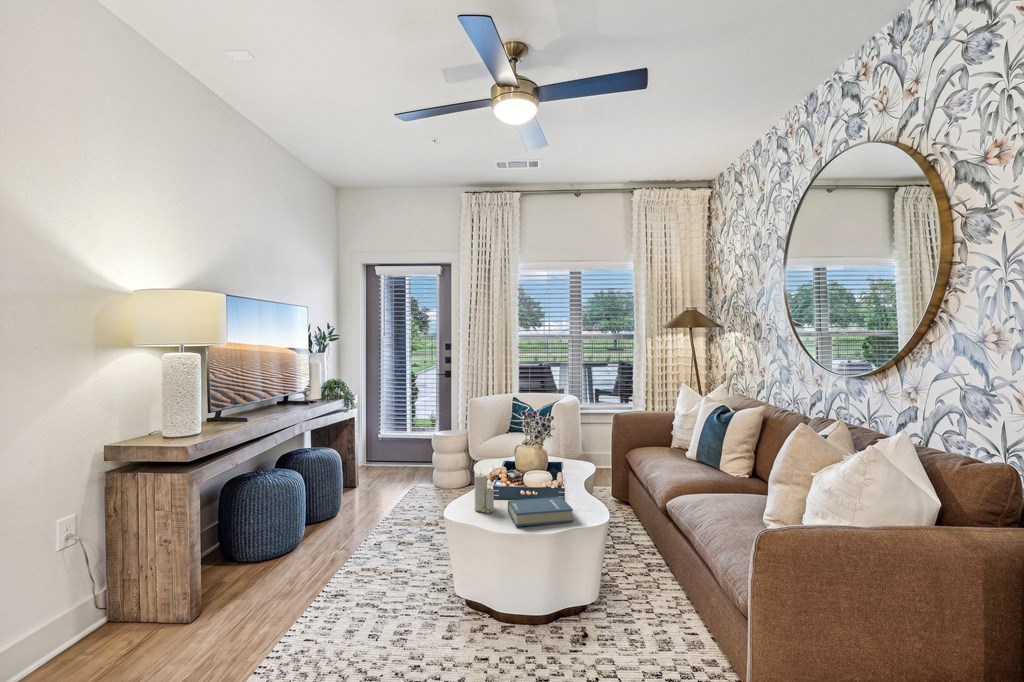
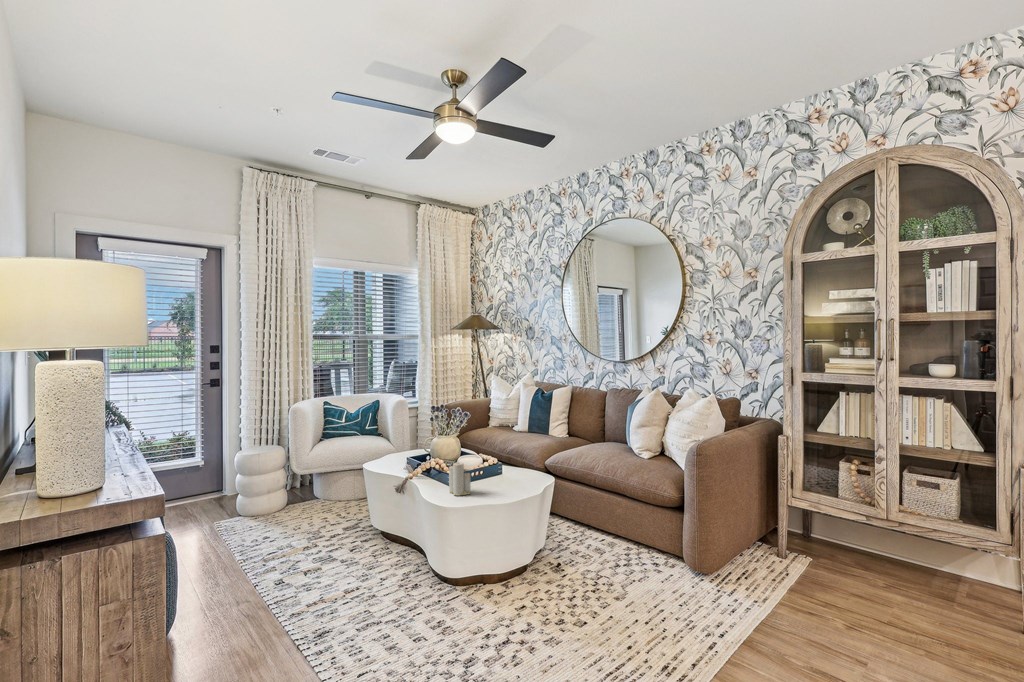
hardback book: present [508,497,573,527] -> none [482,469,534,495]

